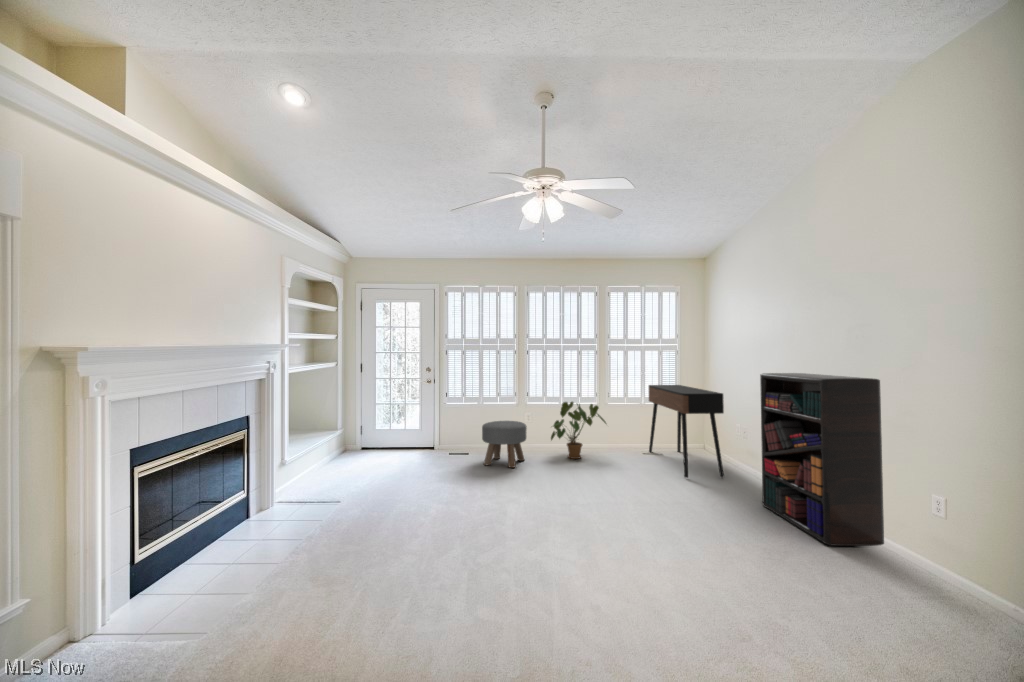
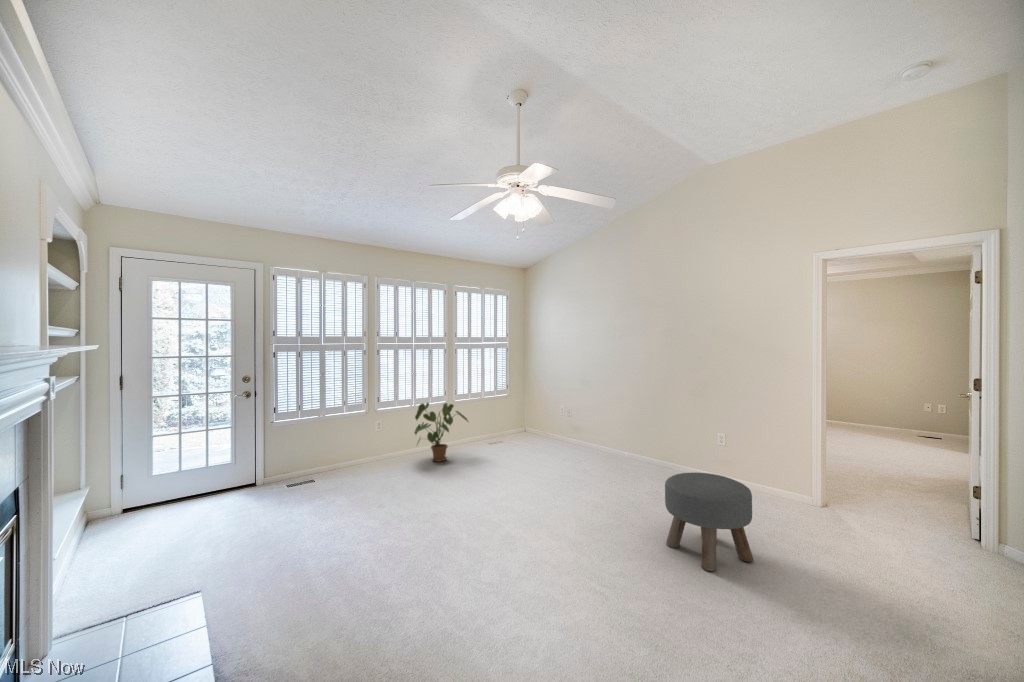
bookshelf: present [760,373,884,546] -> none [619,365,705,486]
console table: present [649,385,724,478] -> none [492,379,573,459]
ottoman: present [482,421,527,468] -> present [665,472,753,571]

